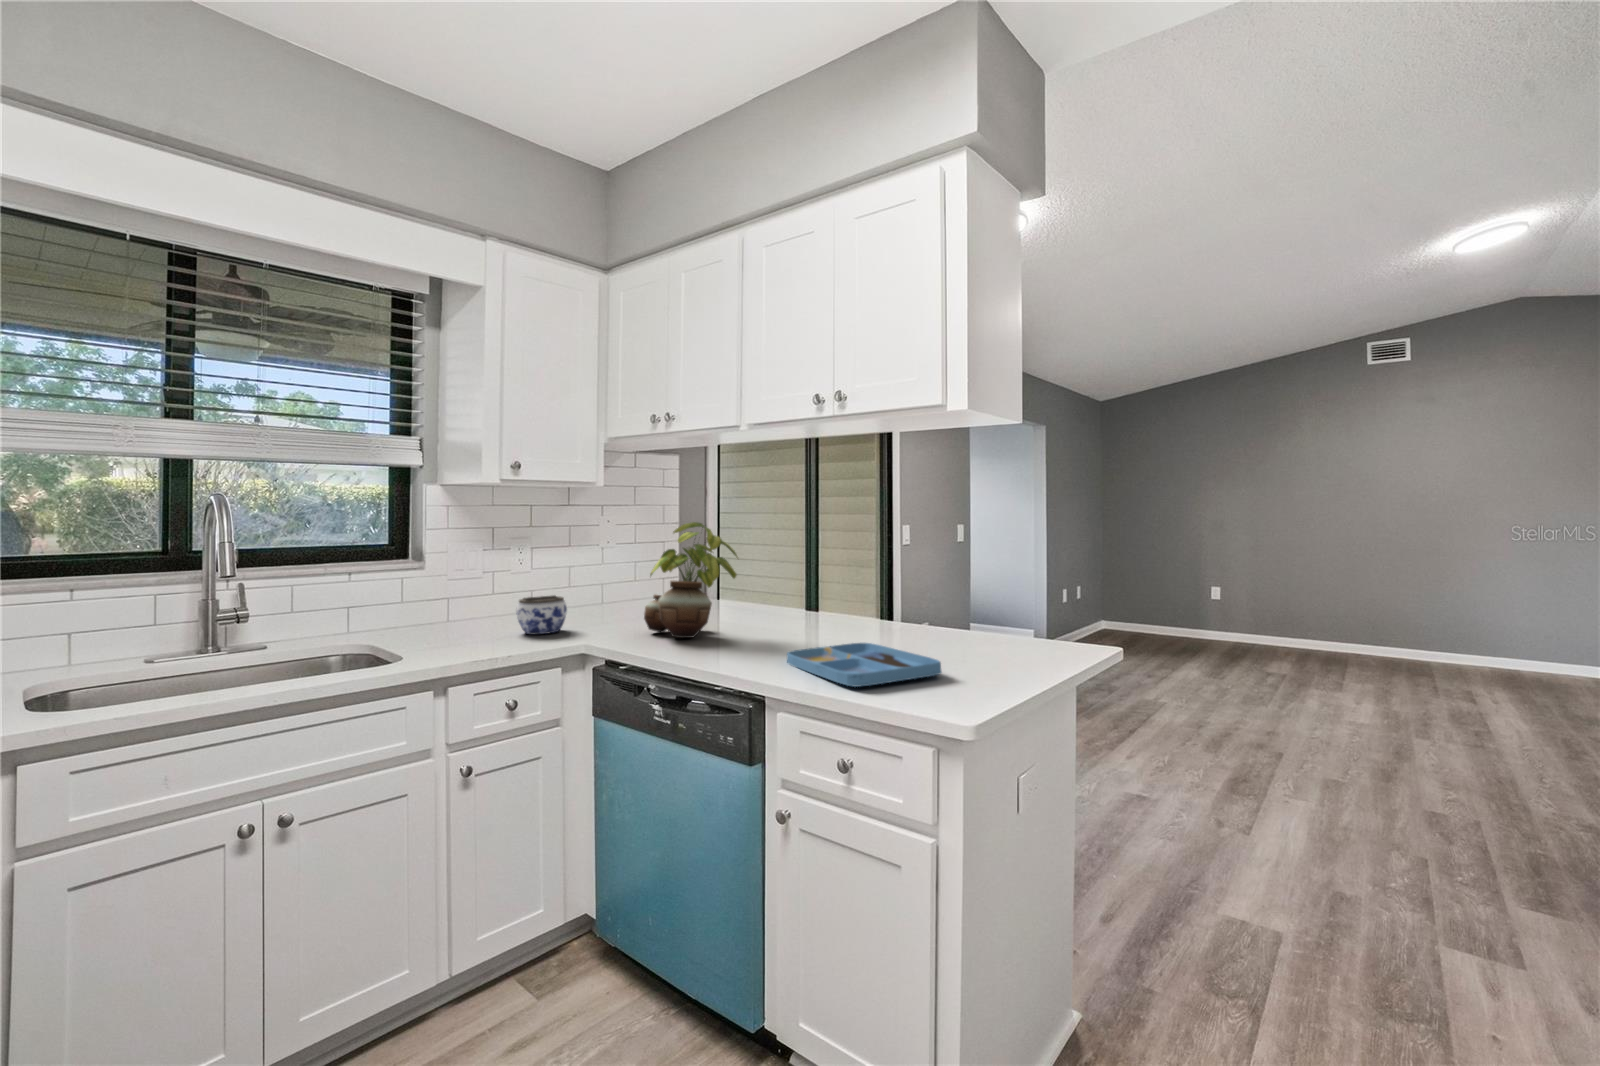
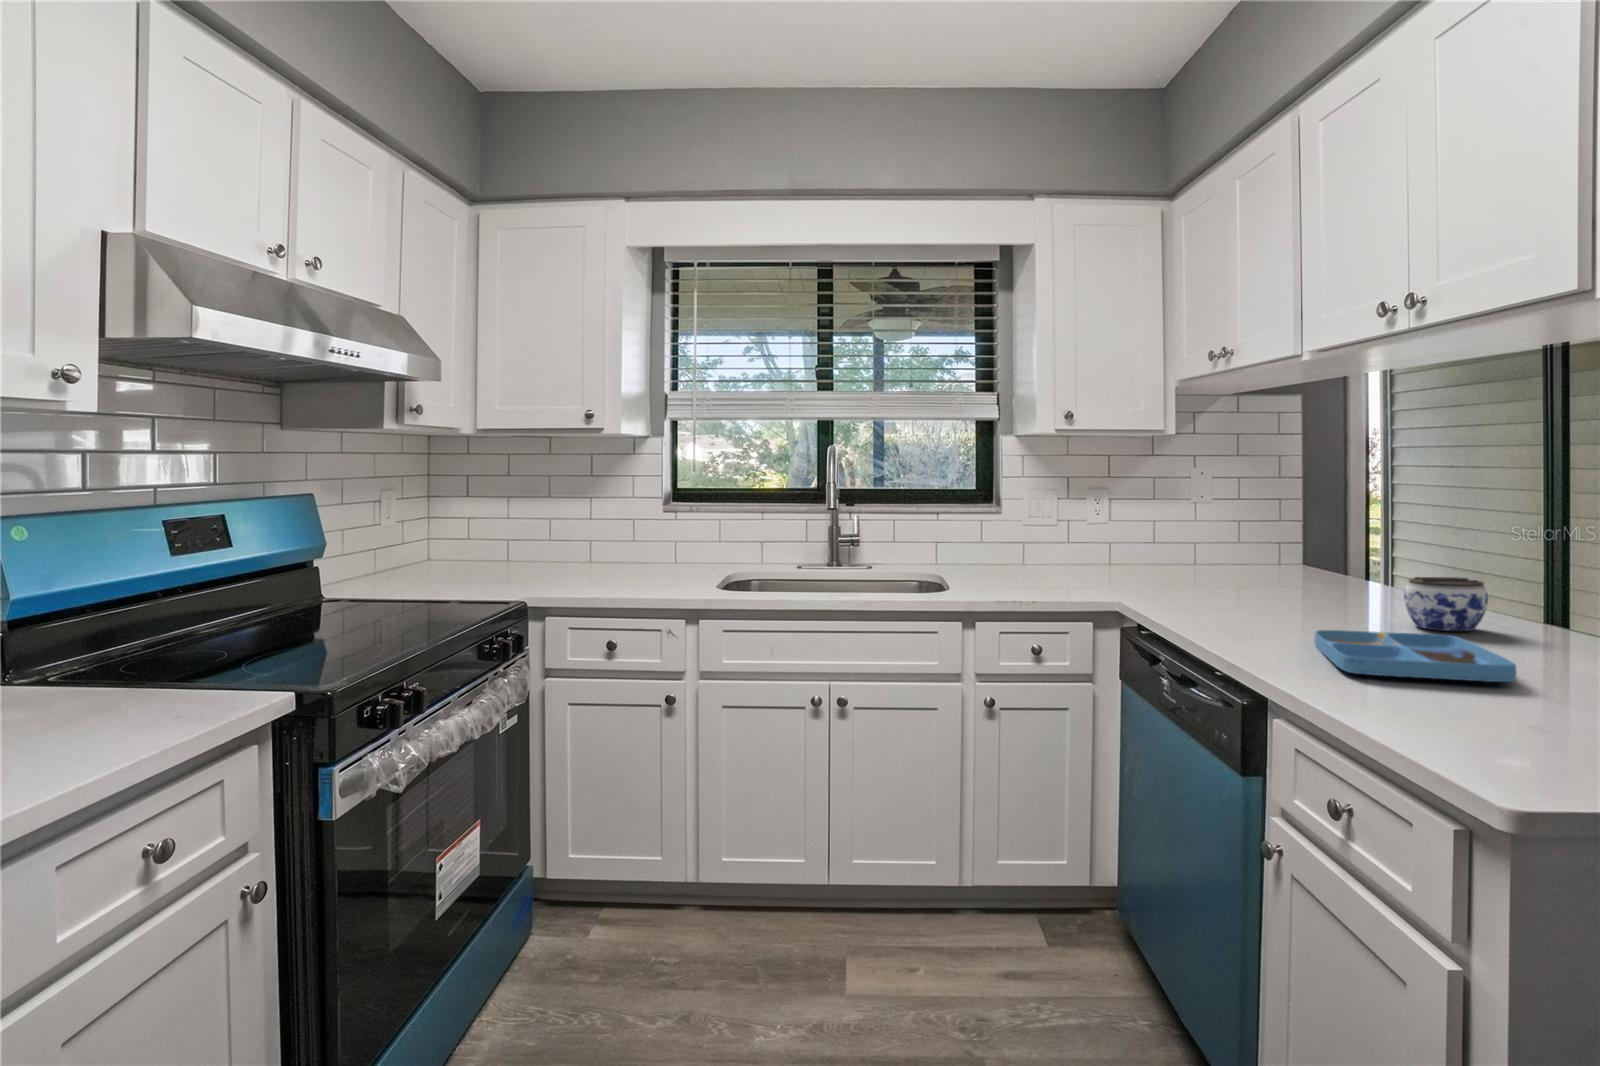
potted plant: present [644,522,737,638] -> none [1190,472,1306,607]
jar: present [516,595,567,634] -> present [1404,577,1488,631]

